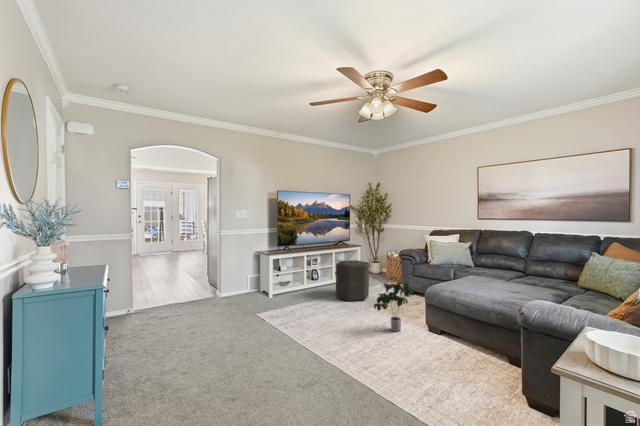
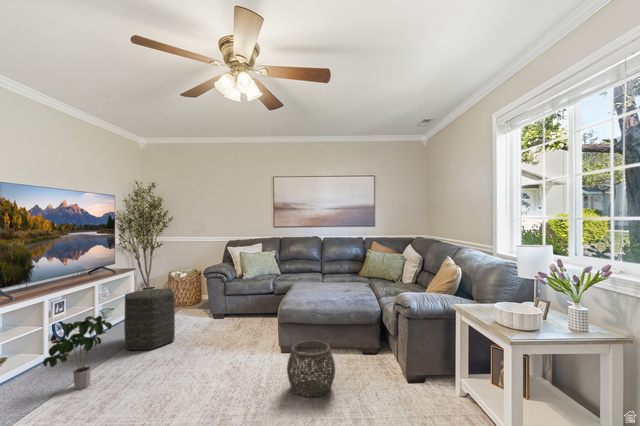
potted plant: present [374,282,415,332] -> present [43,316,112,389]
woven basket: none [391,323,437,375] -> present [287,340,335,398]

